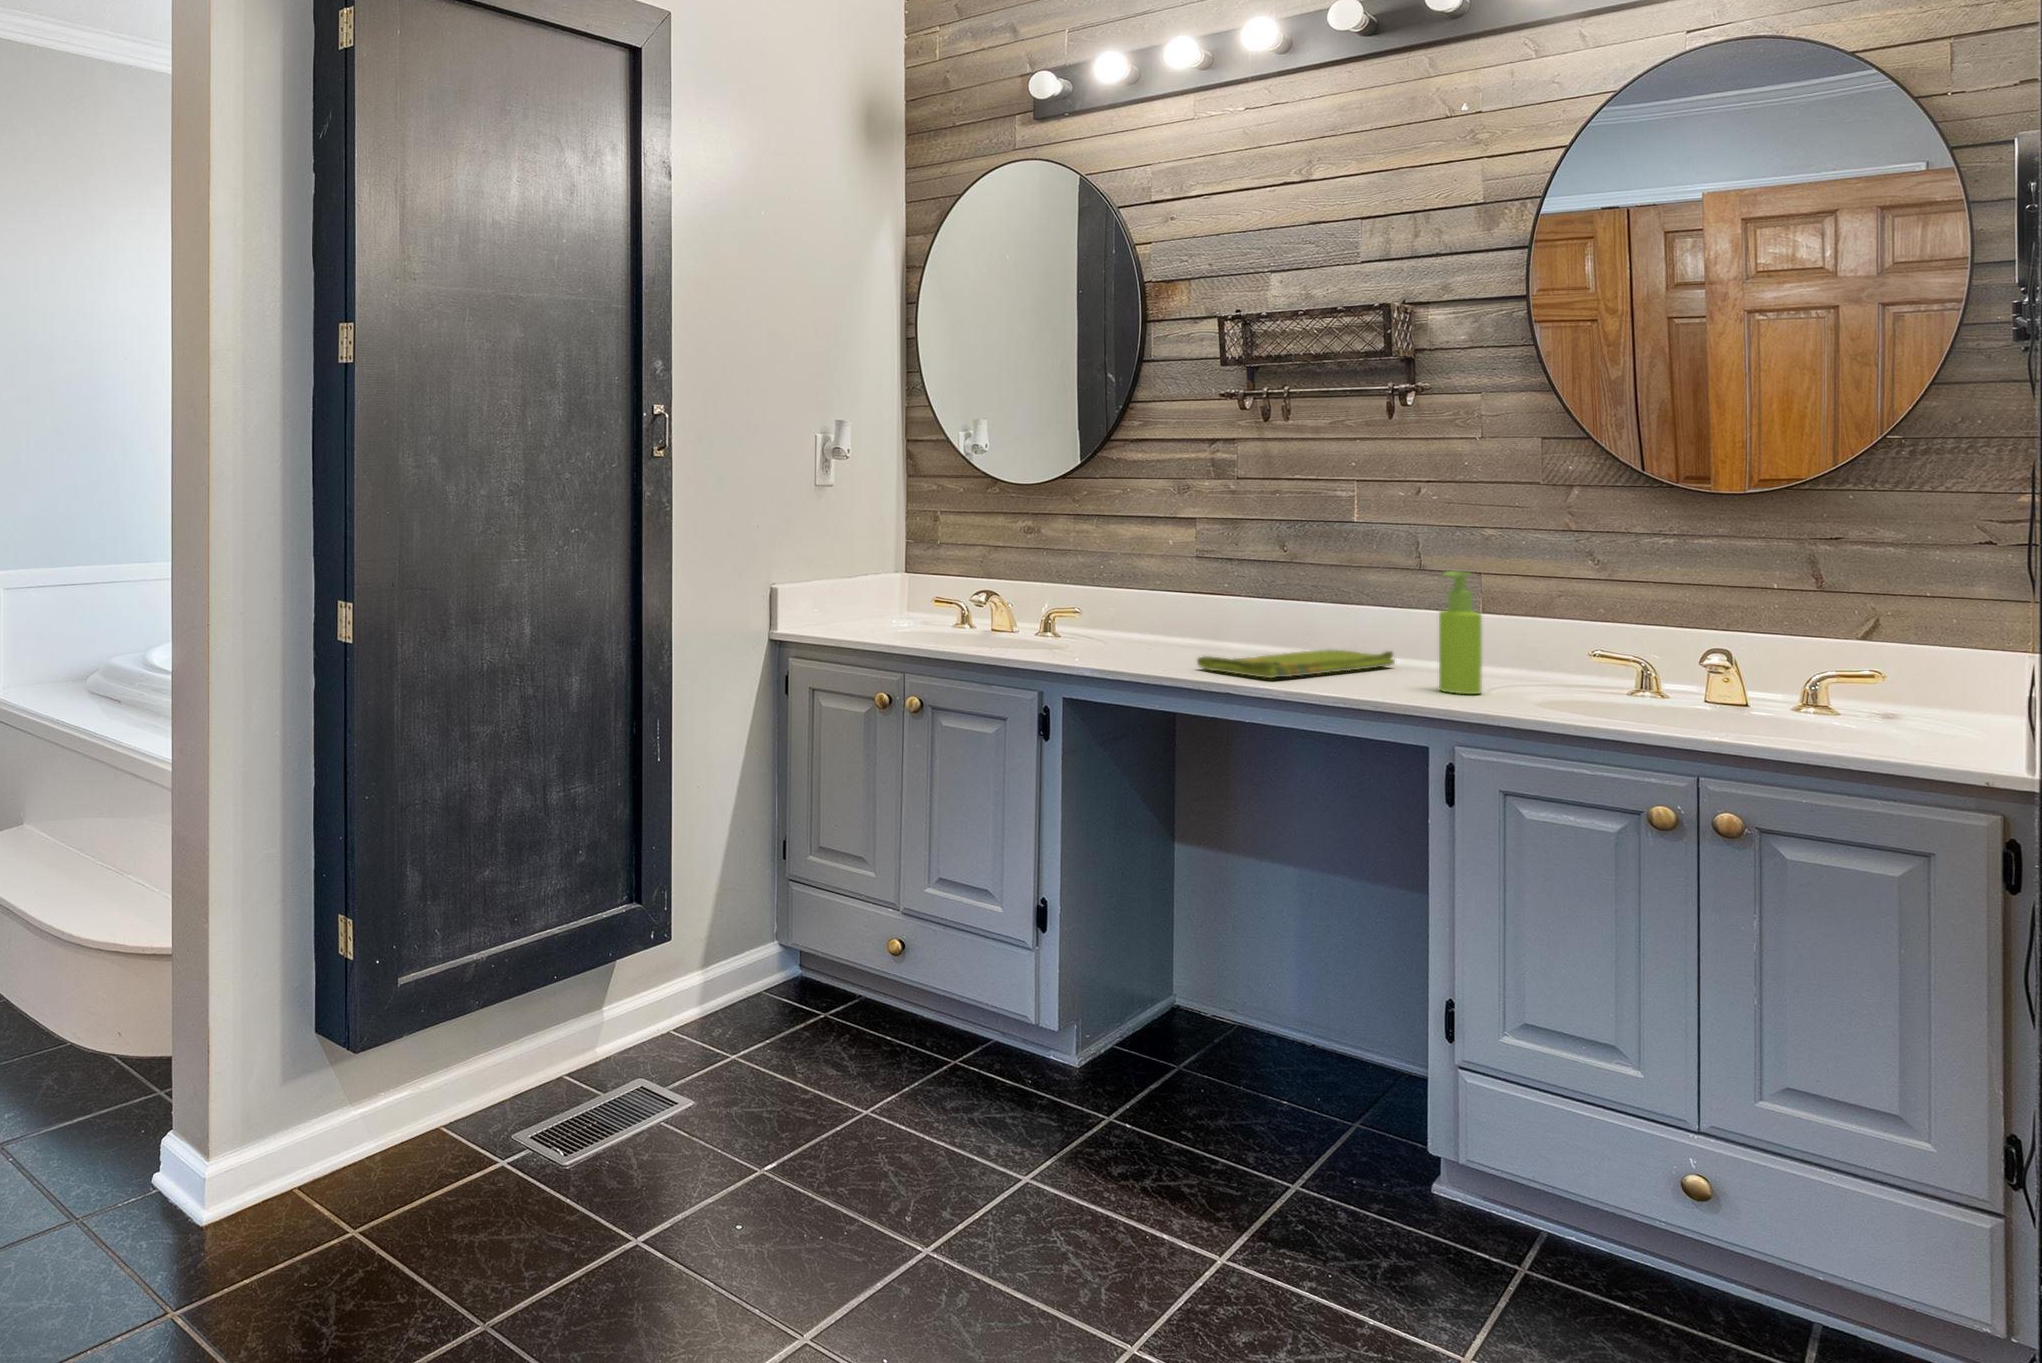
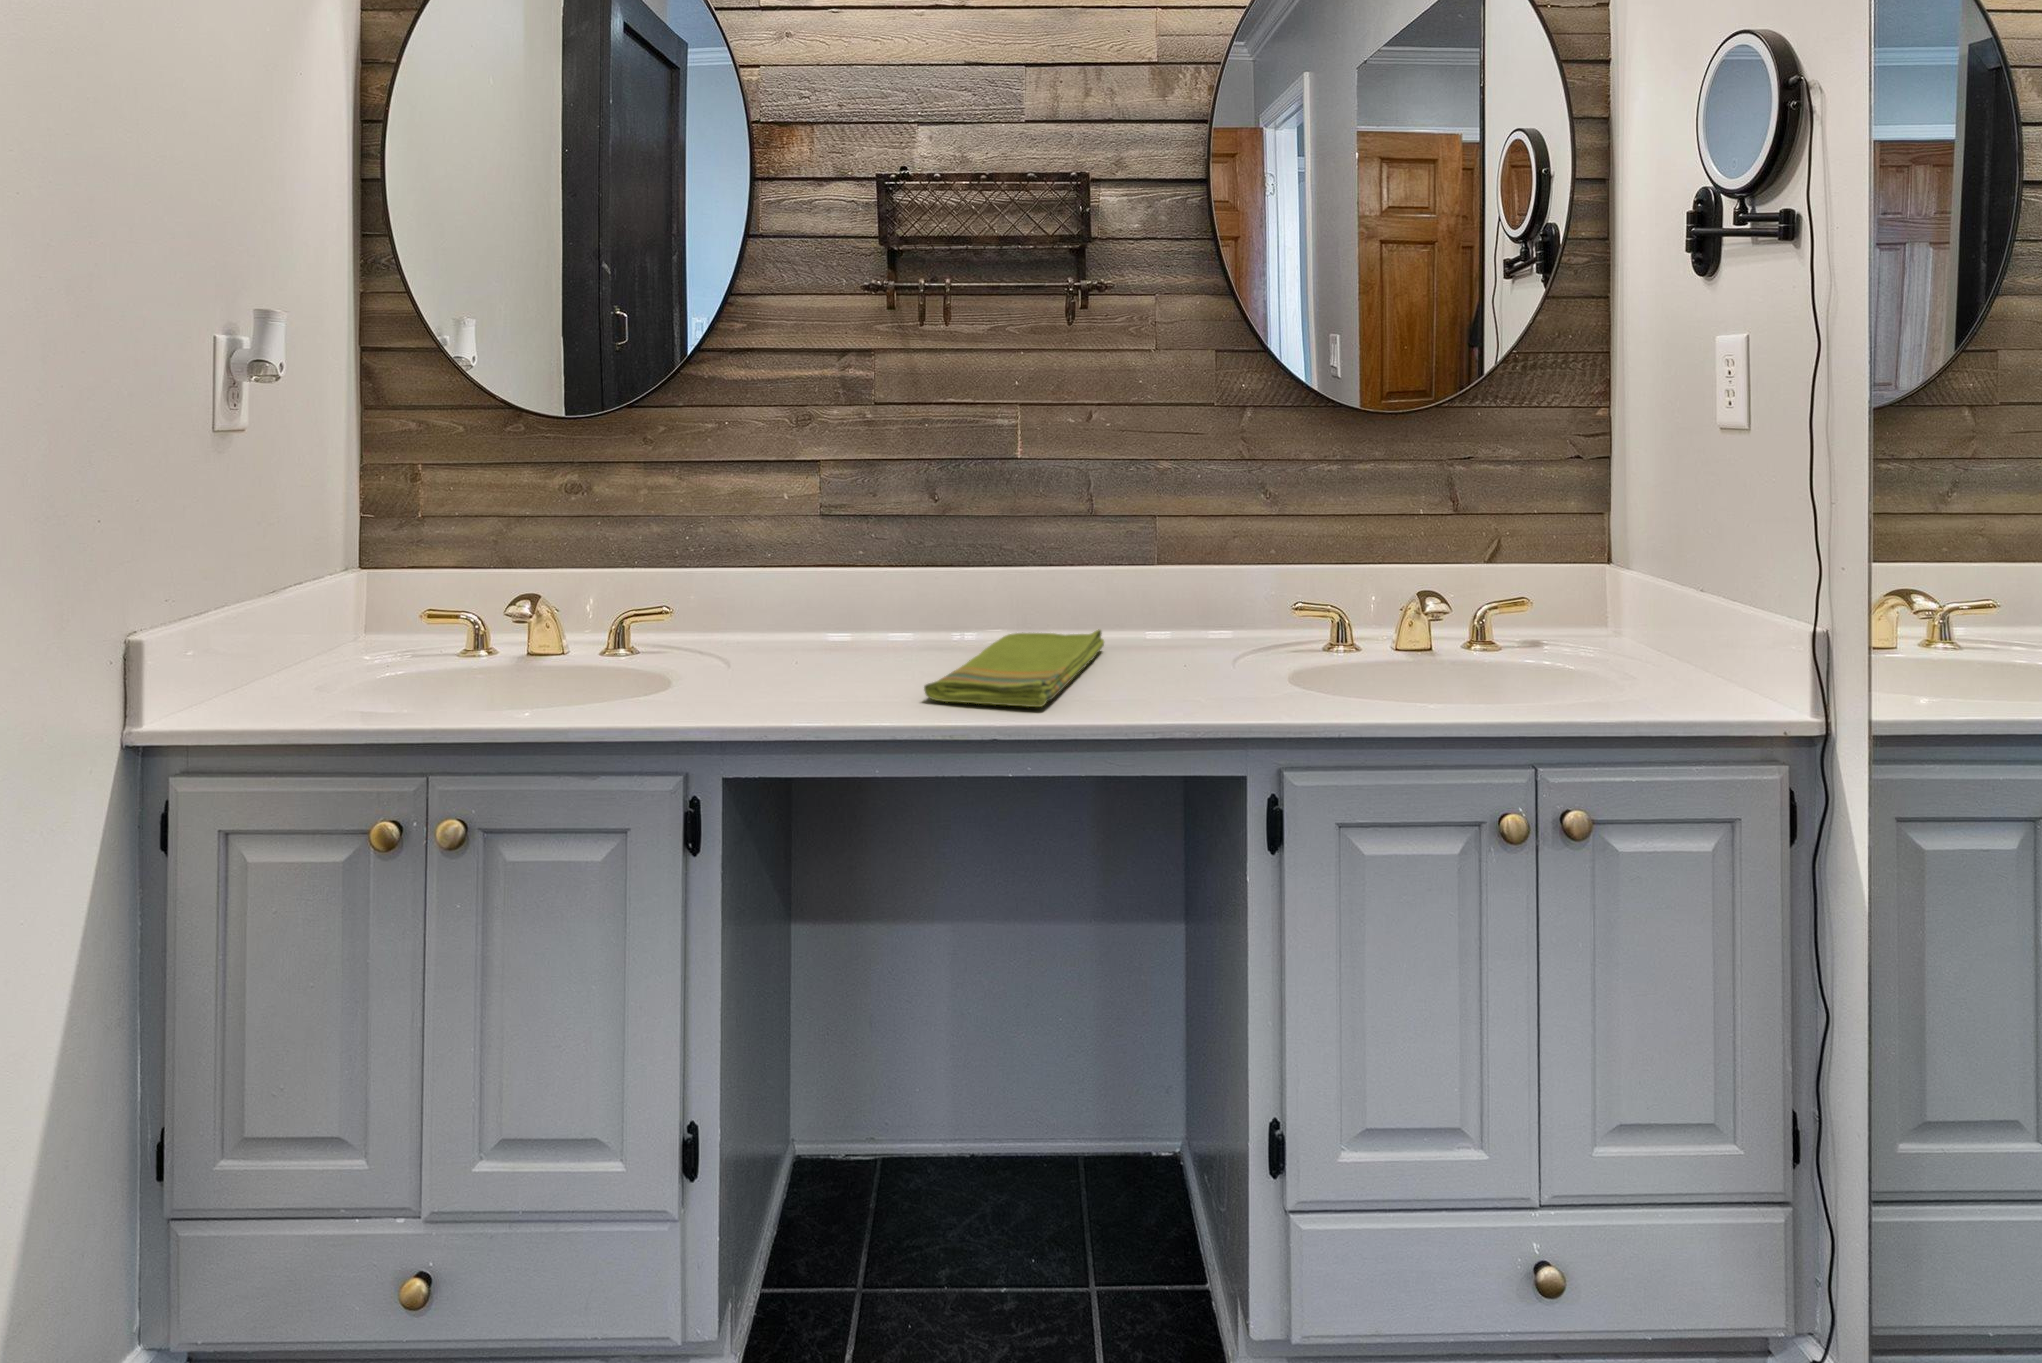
soap dispenser: present [1439,571,1482,694] -> none [1216,531,1263,694]

